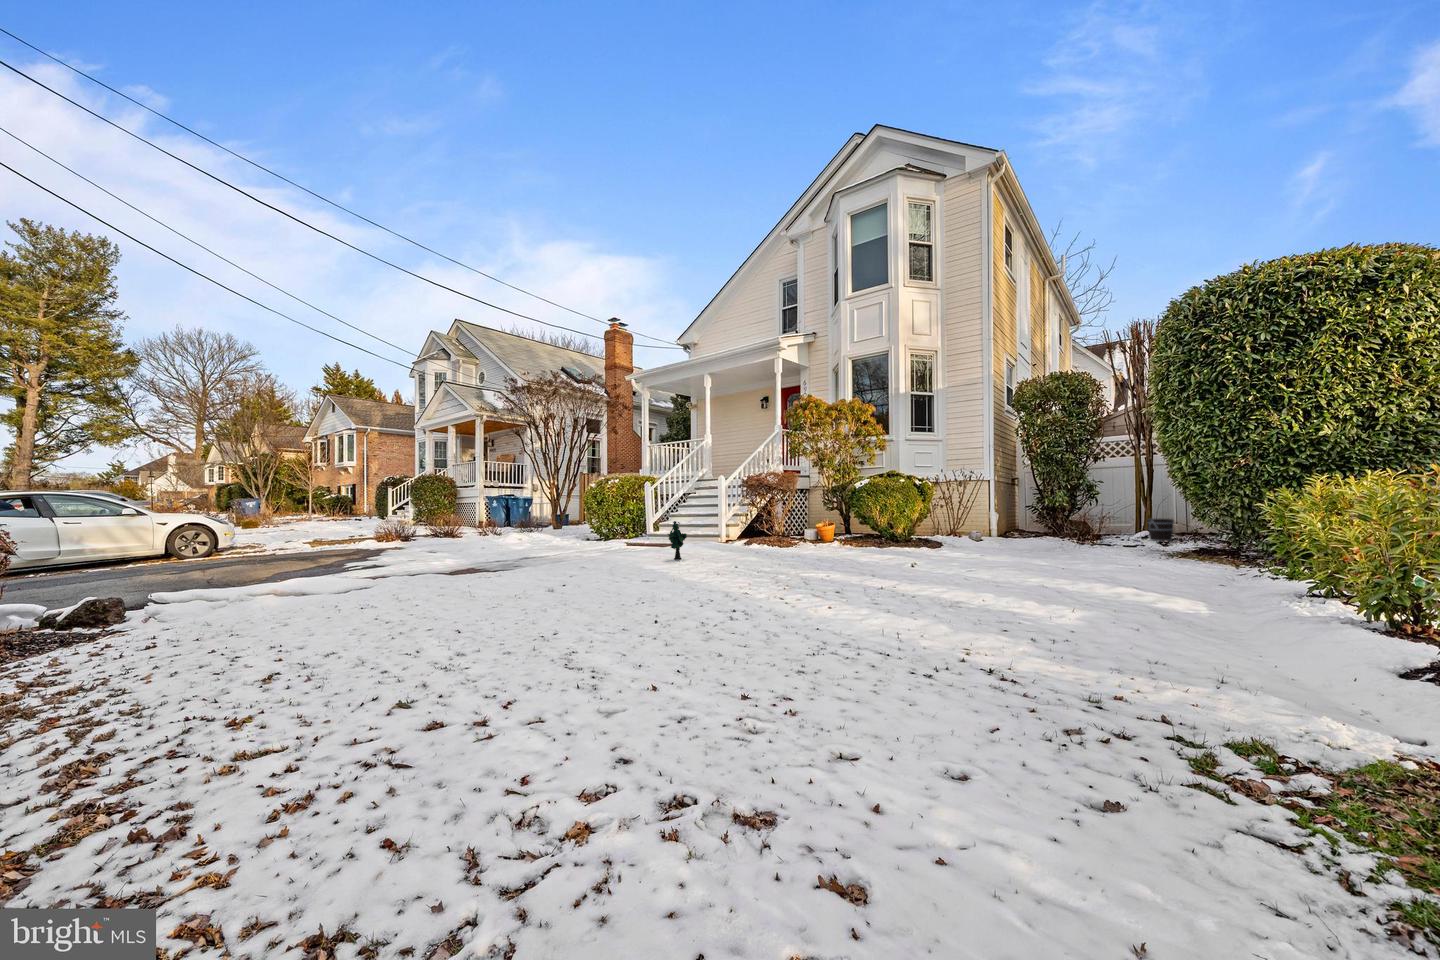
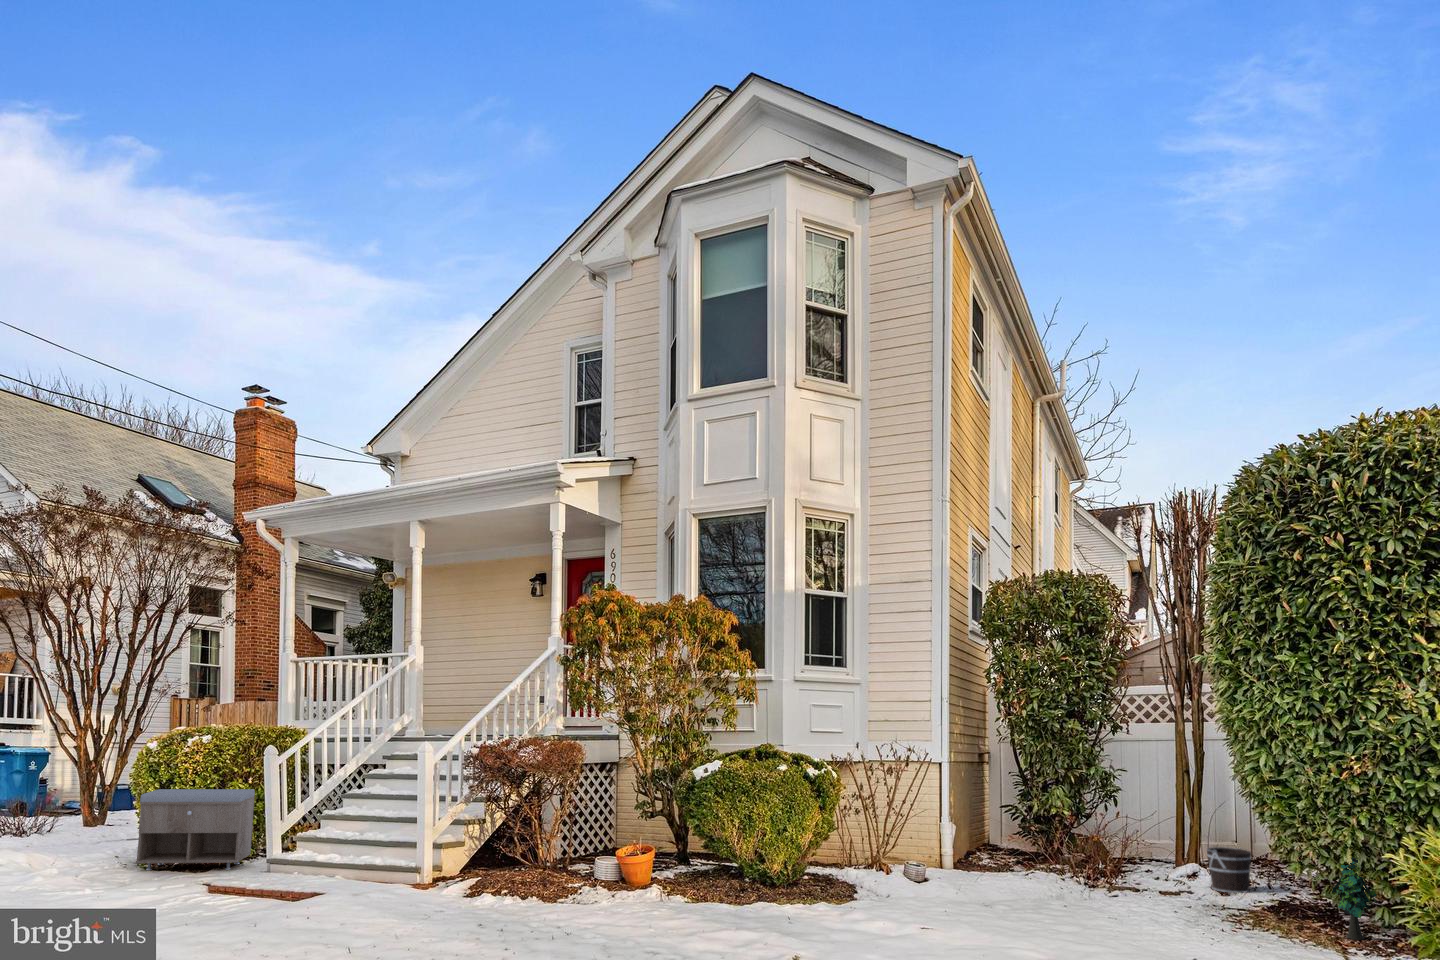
storage bench: none [585,506,636,544] -> present [136,789,255,871]
decorative plant: present [668,521,687,560] -> present [1332,857,1376,940]

